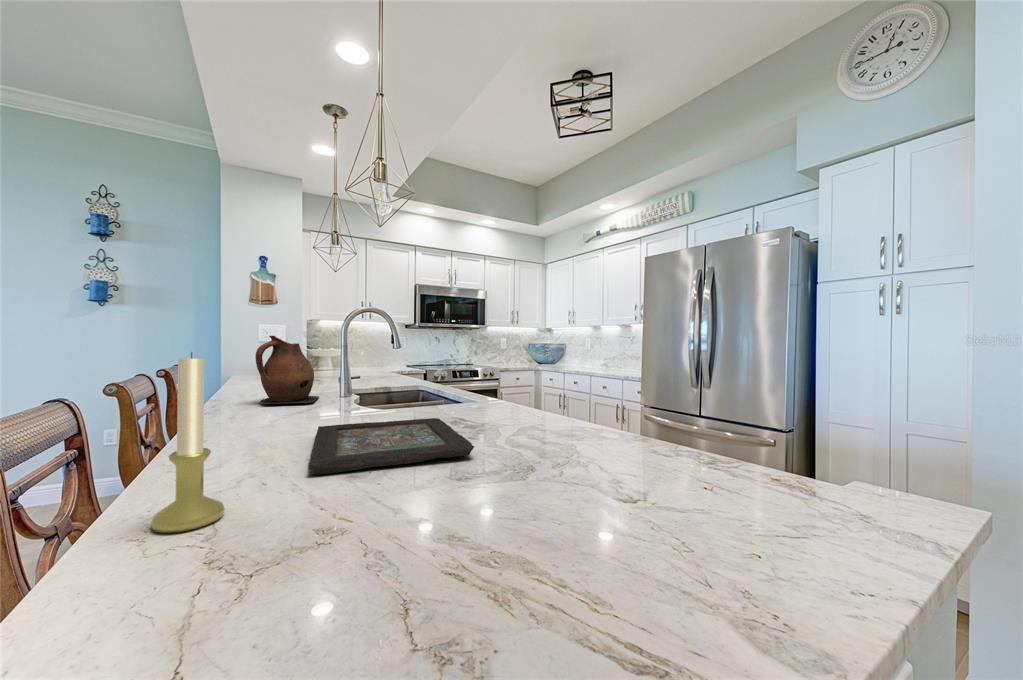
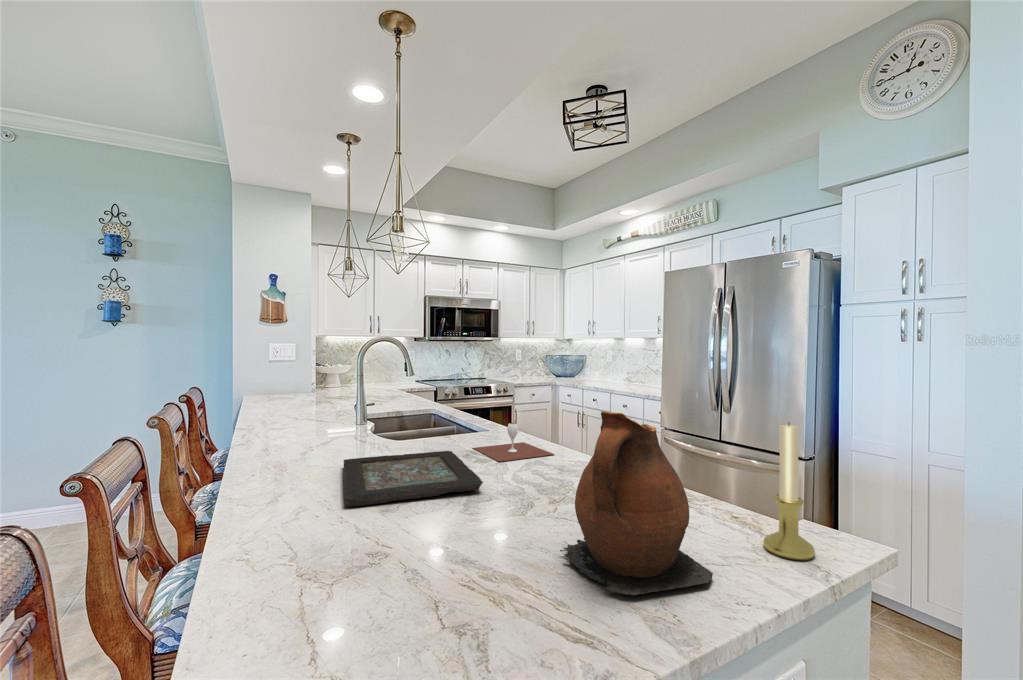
ceramic pitcher: present [255,336,319,404] -> present [560,411,713,595]
candle holder: present [151,352,225,533] -> present [763,424,815,560]
wine glass: none [461,390,549,429] -> present [473,423,554,462]

